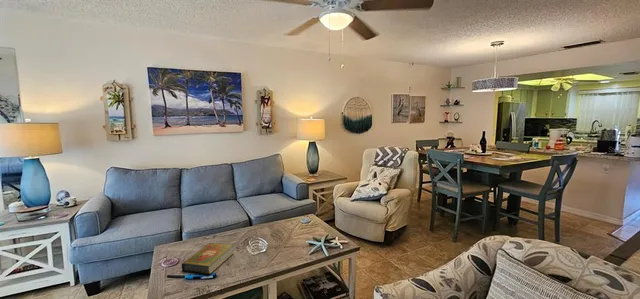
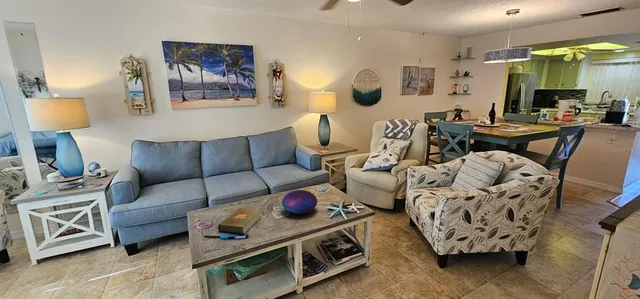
decorative orb: none [257,223,297,250] -> present [282,190,317,214]

